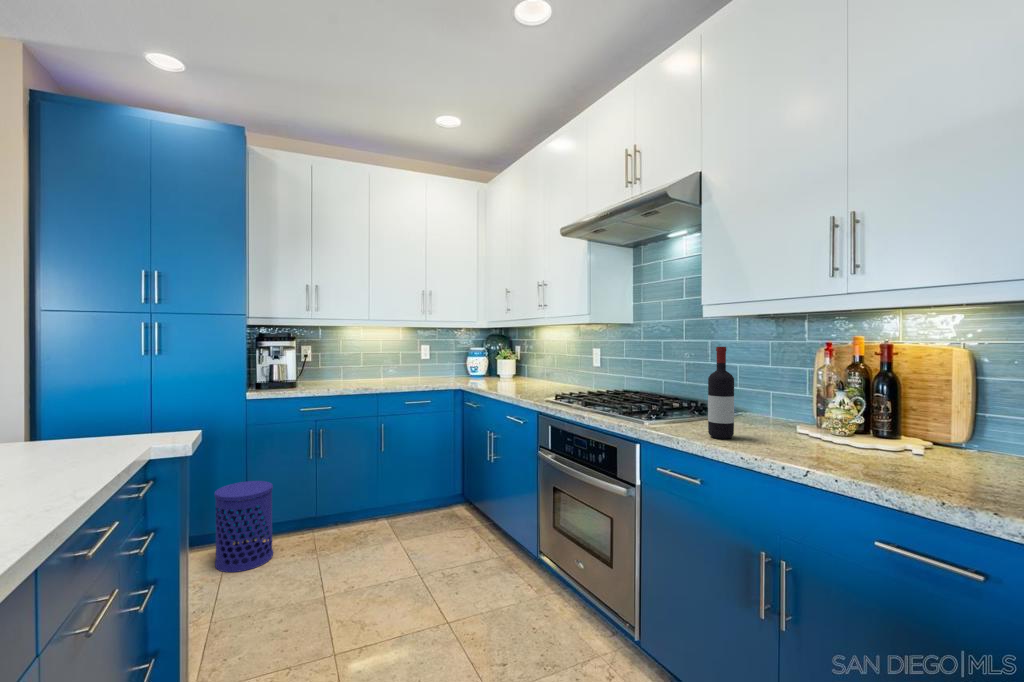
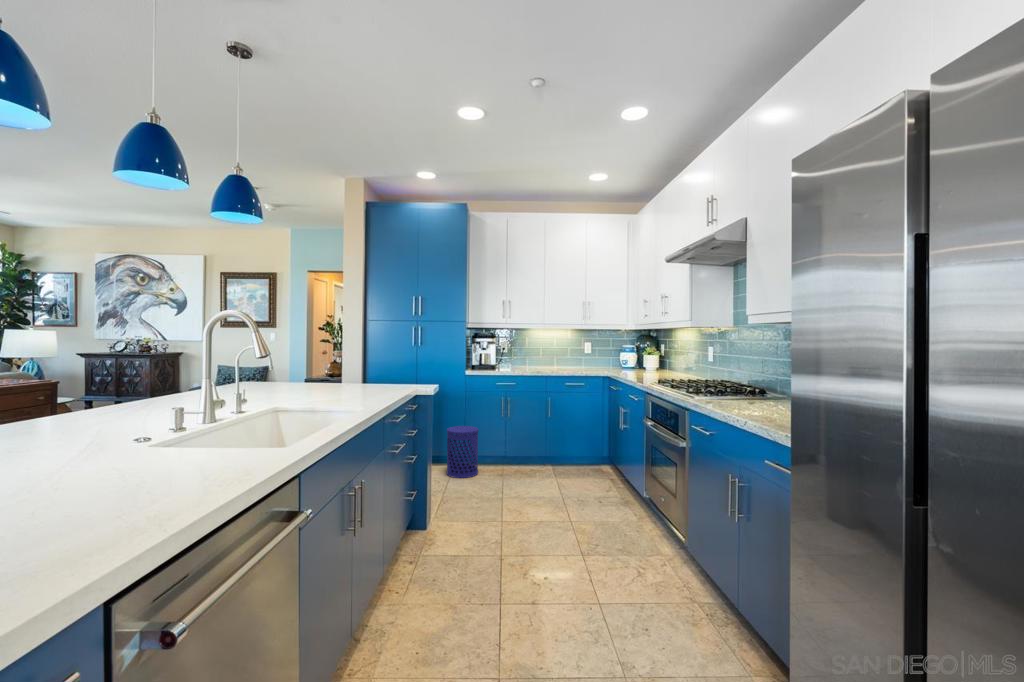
wine bottle: present [708,347,734,439] -> none [724,344,742,407]

